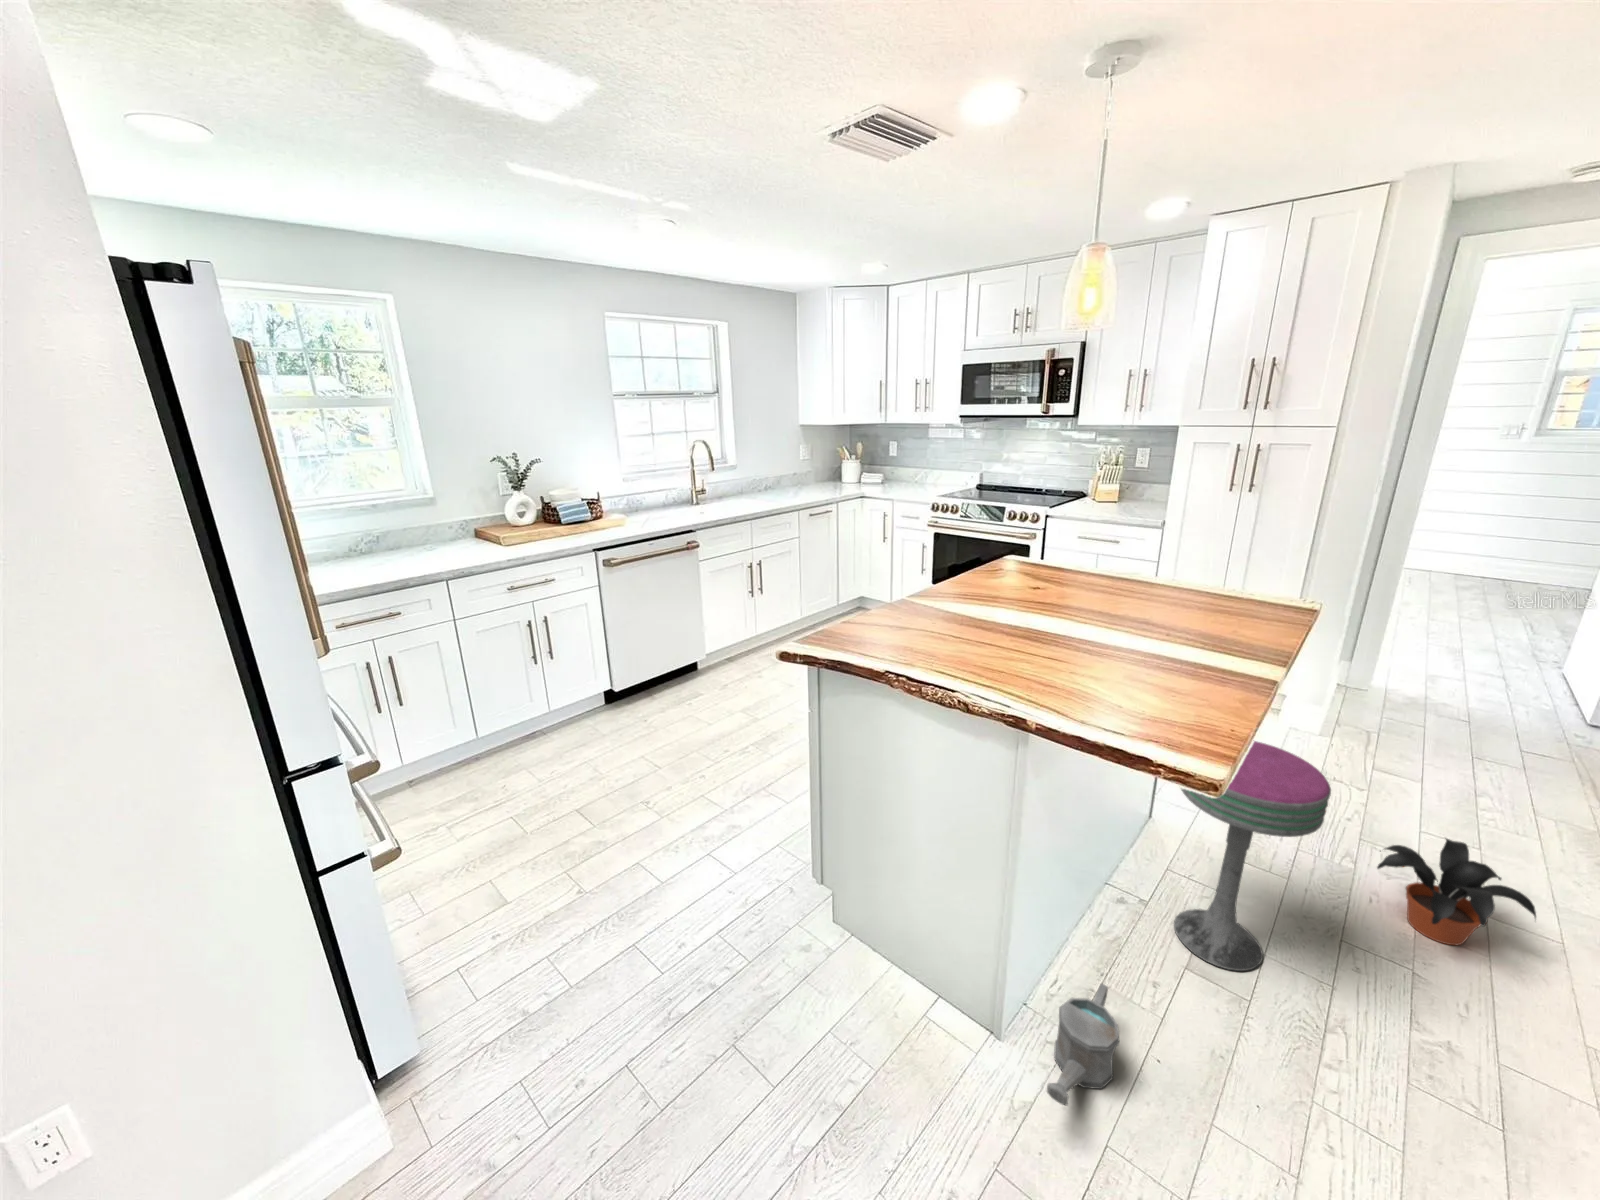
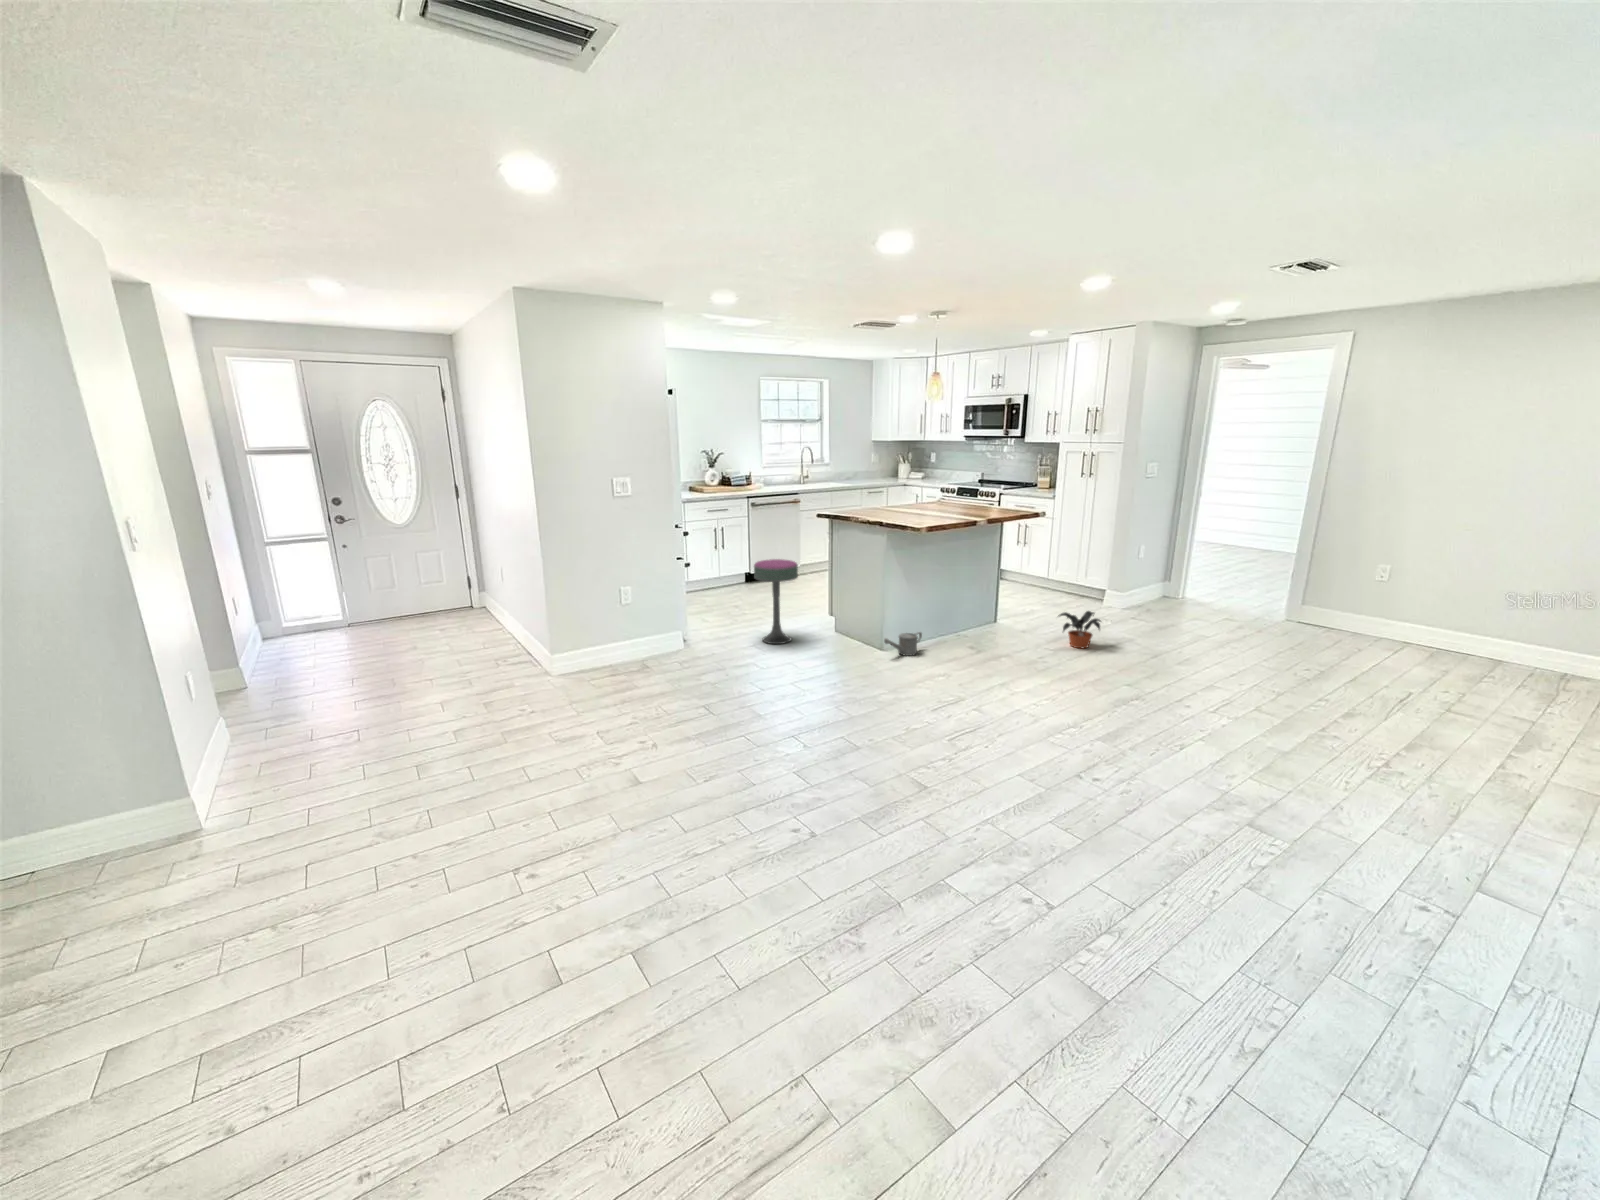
bar stool: present [1174,741,1331,971] -> present [754,559,798,644]

